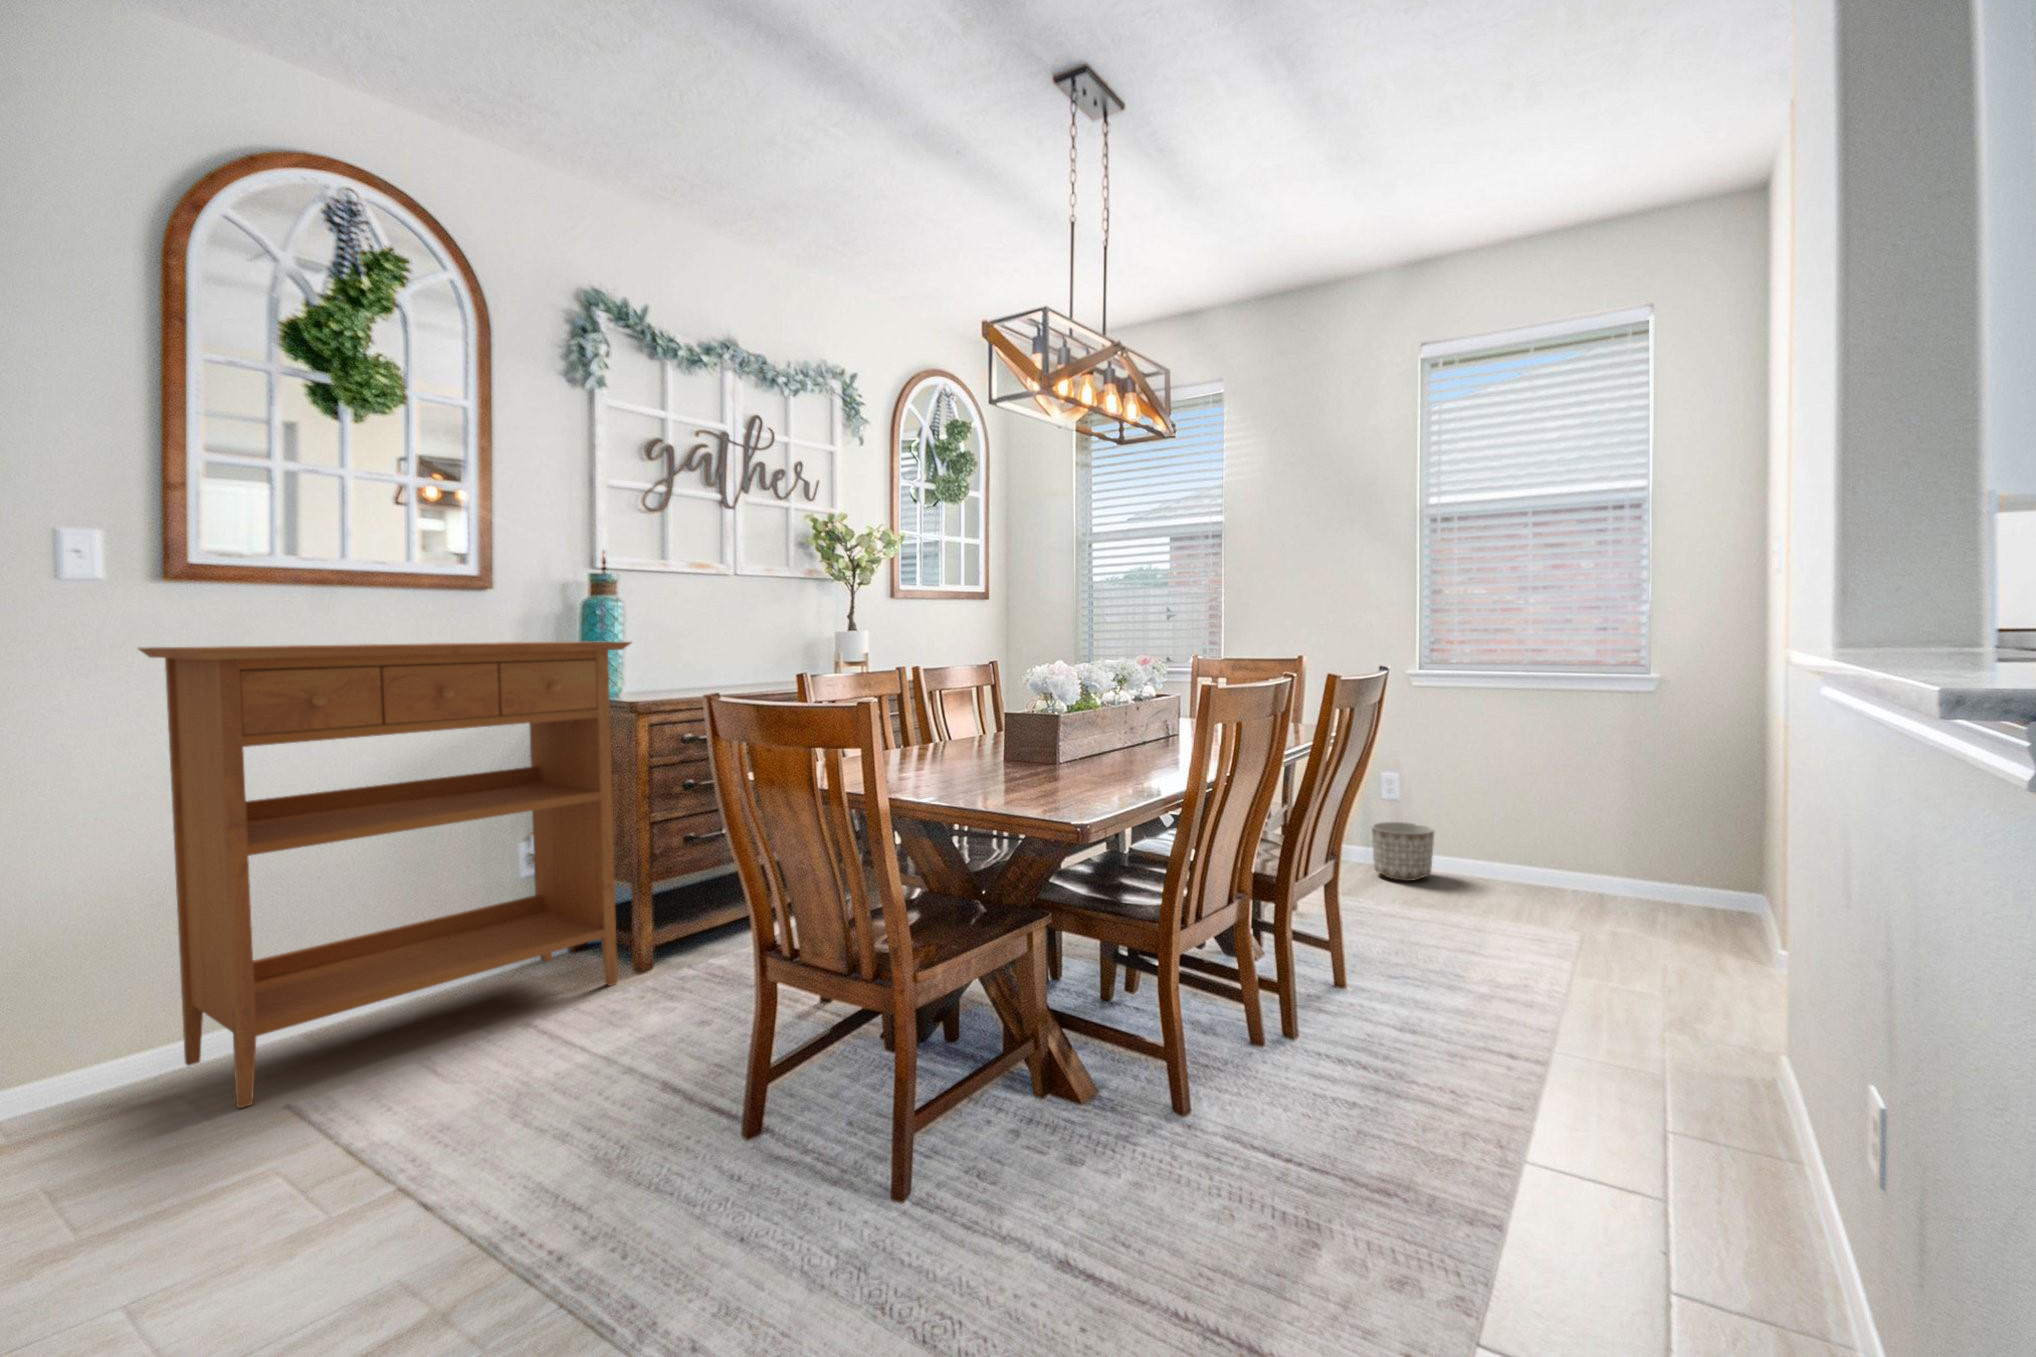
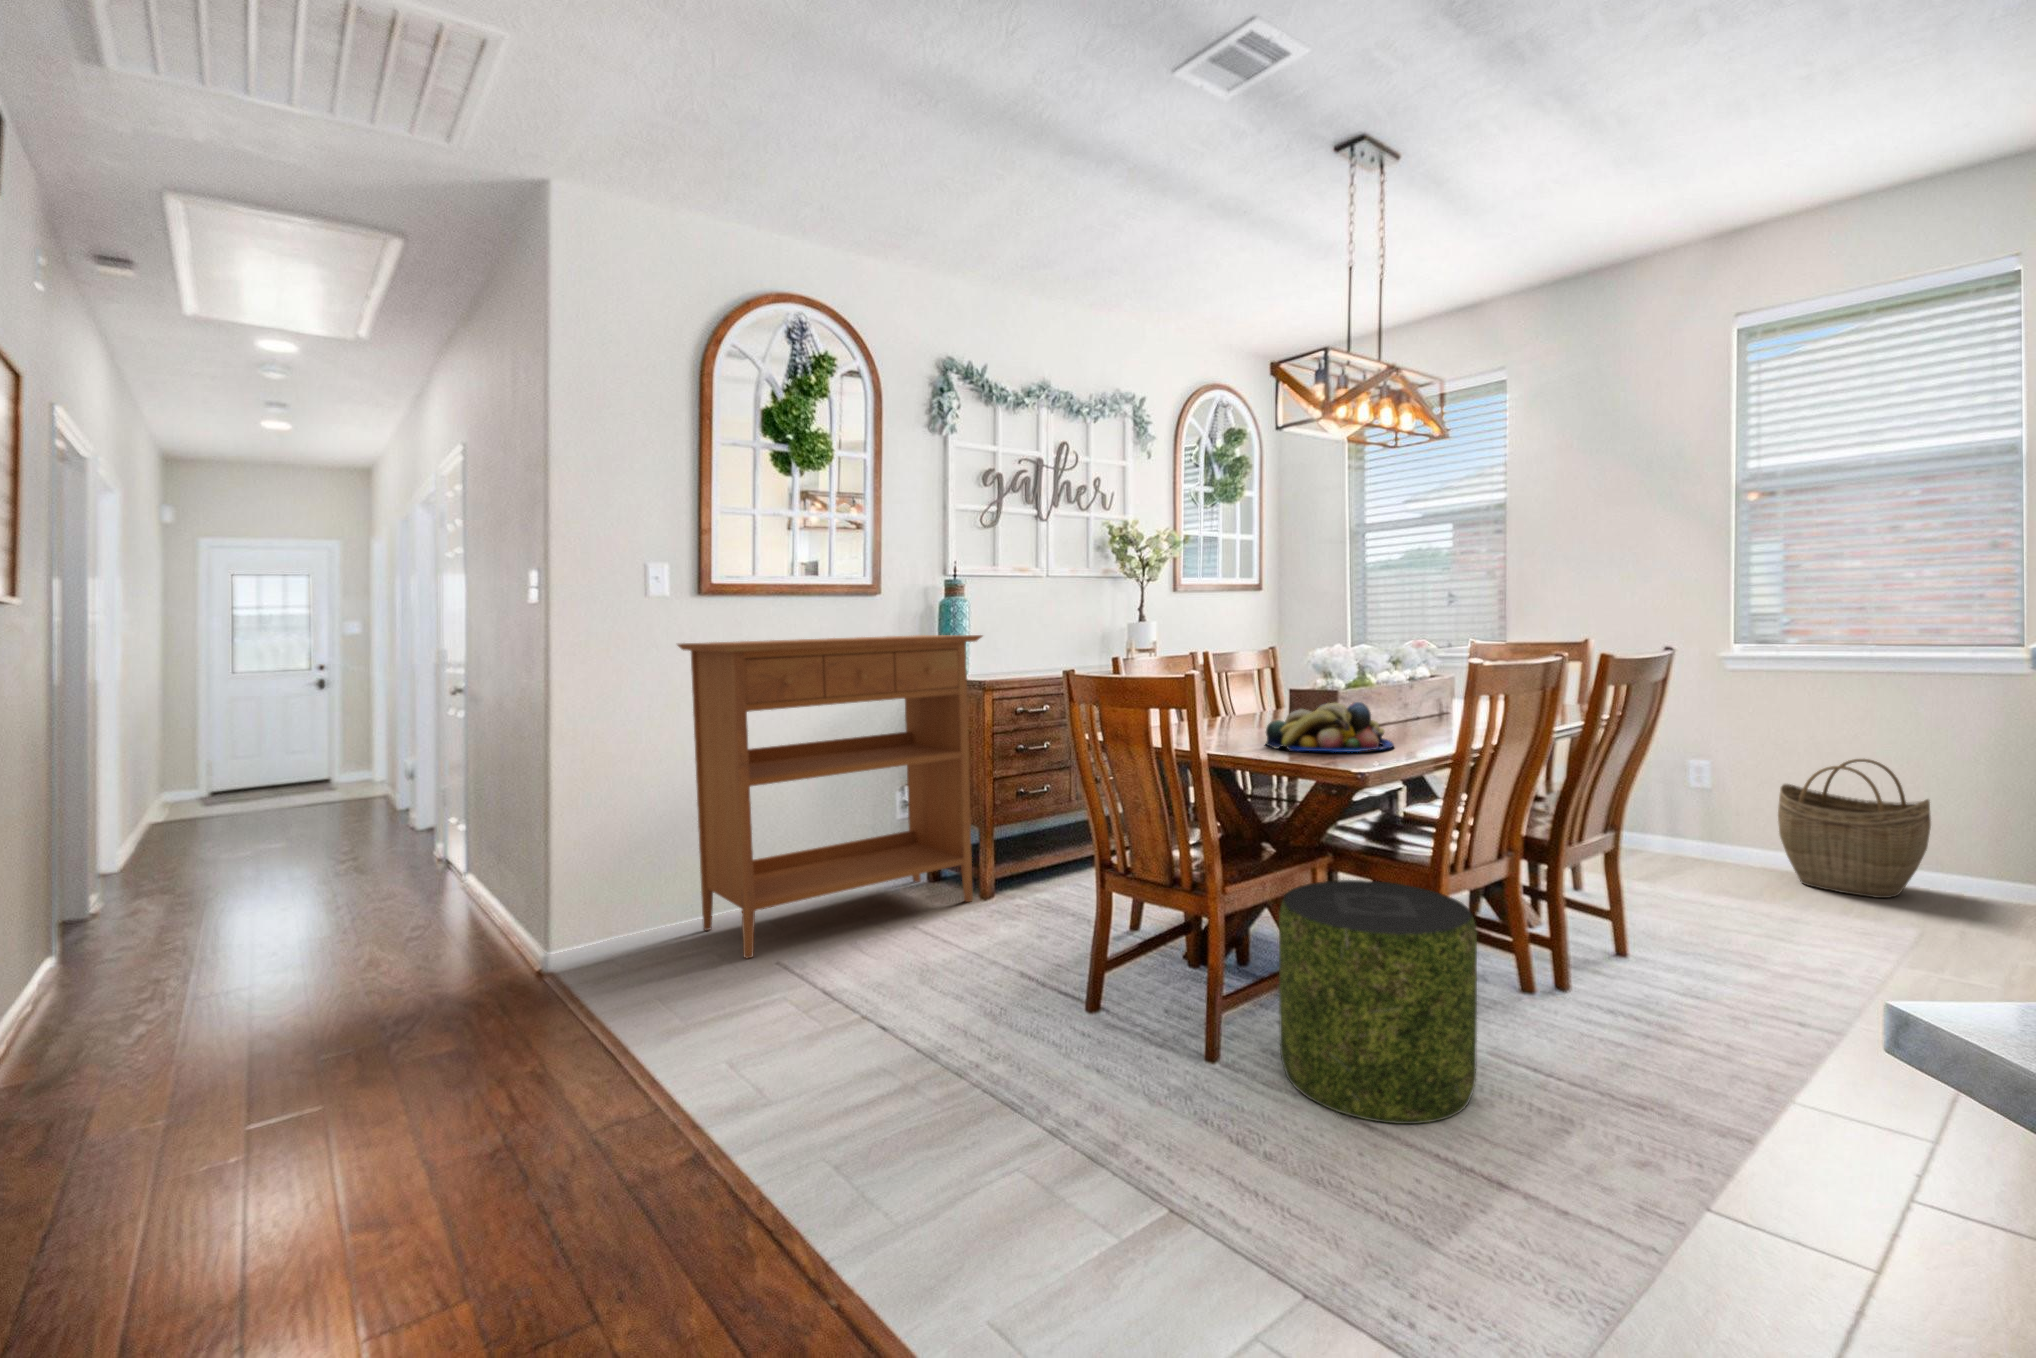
fruit bowl: none [970,724,1119,786] -> present [1266,702,1393,752]
woven basket: none [1473,771,1596,906] -> present [1778,759,1931,898]
planter: present [1372,822,1434,881] -> none [1661,806,1734,865]
pouf: none [982,943,1212,1266] -> present [1279,880,1477,1124]

